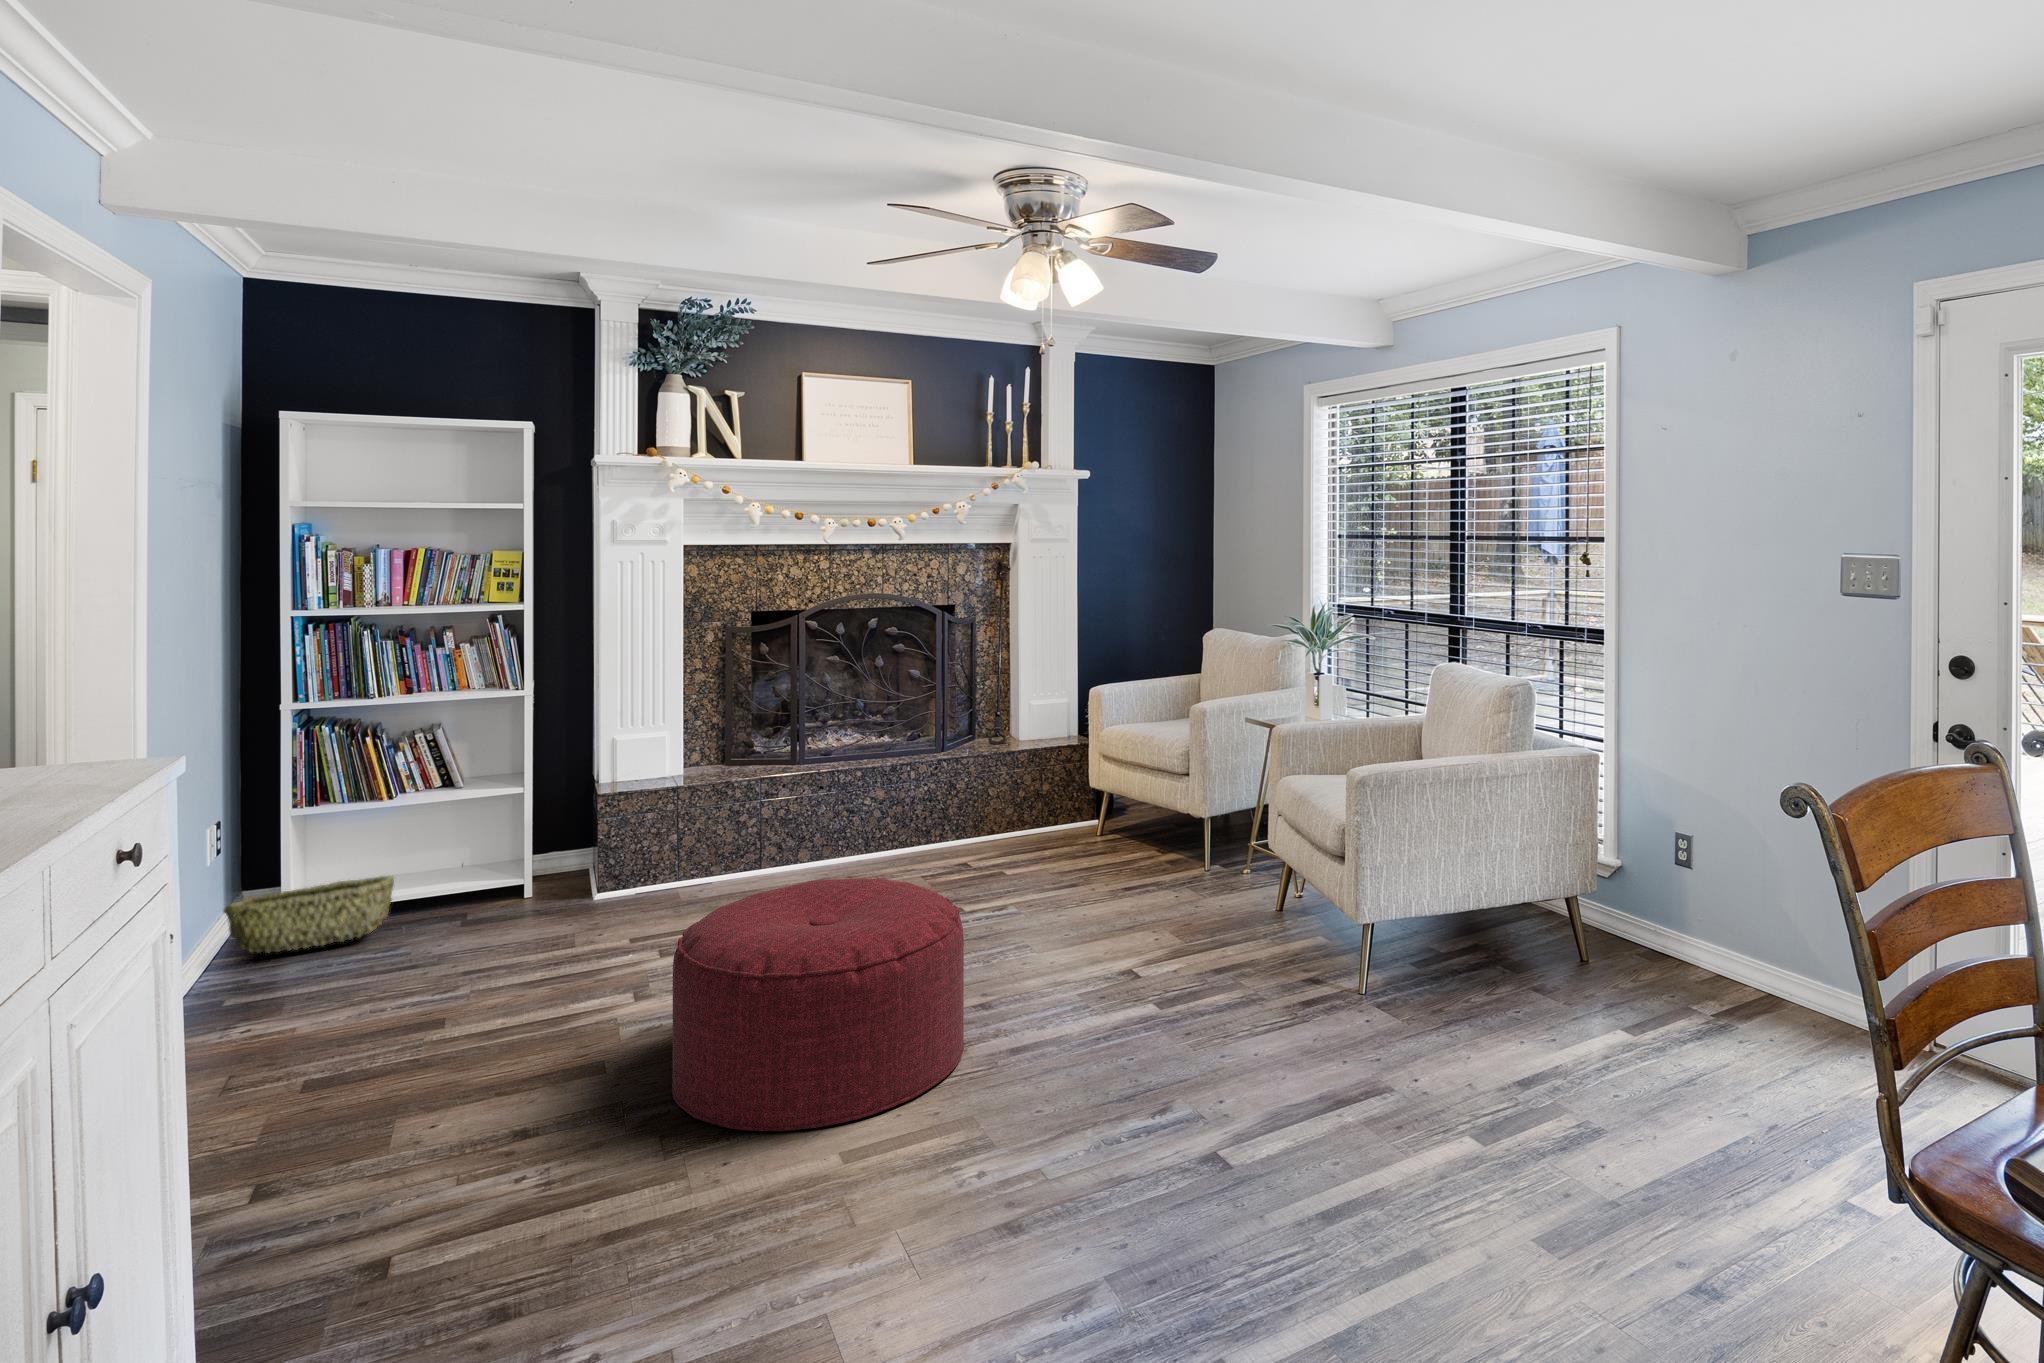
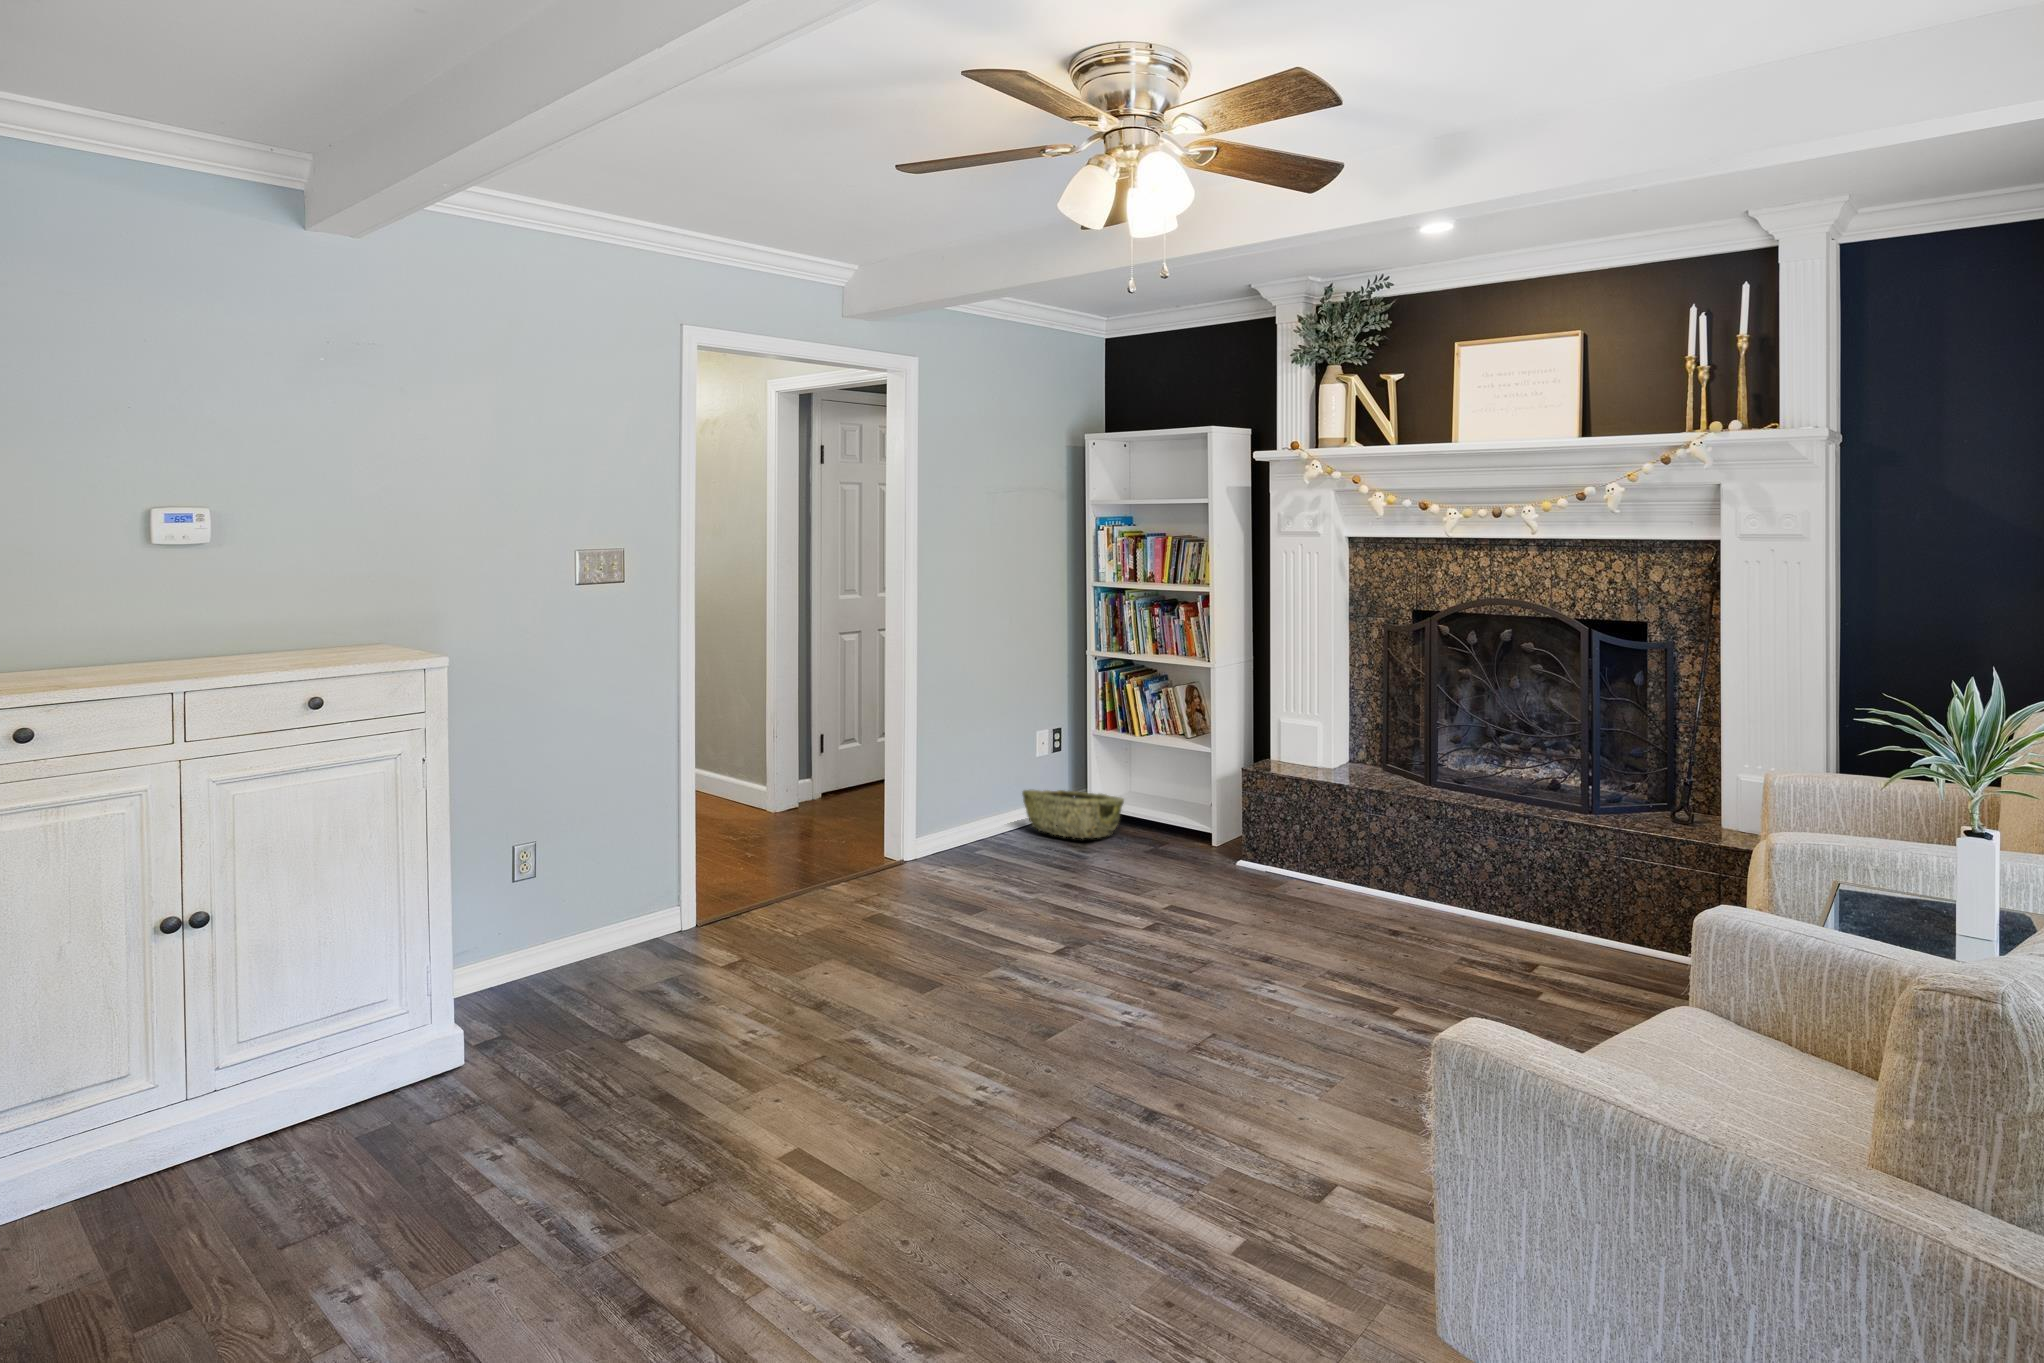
ottoman: present [672,878,964,1131] -> none [841,875,1126,1134]

